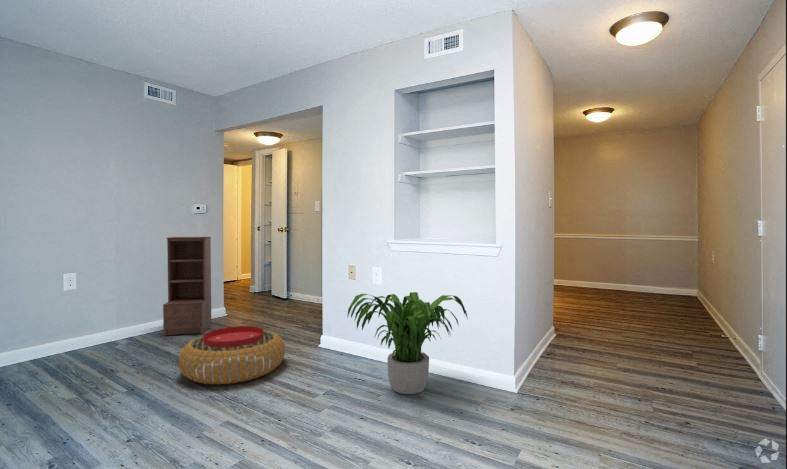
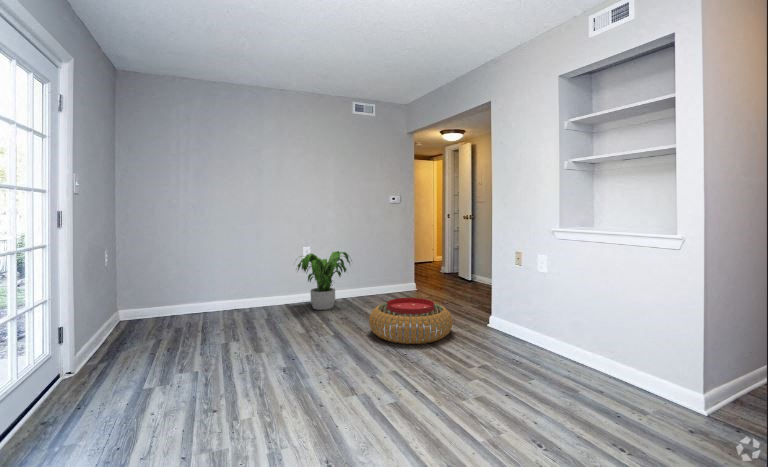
bookshelf: present [163,237,211,336] -> none [366,221,403,302]
potted plant: present [347,292,467,394] -> present [297,251,350,310]

